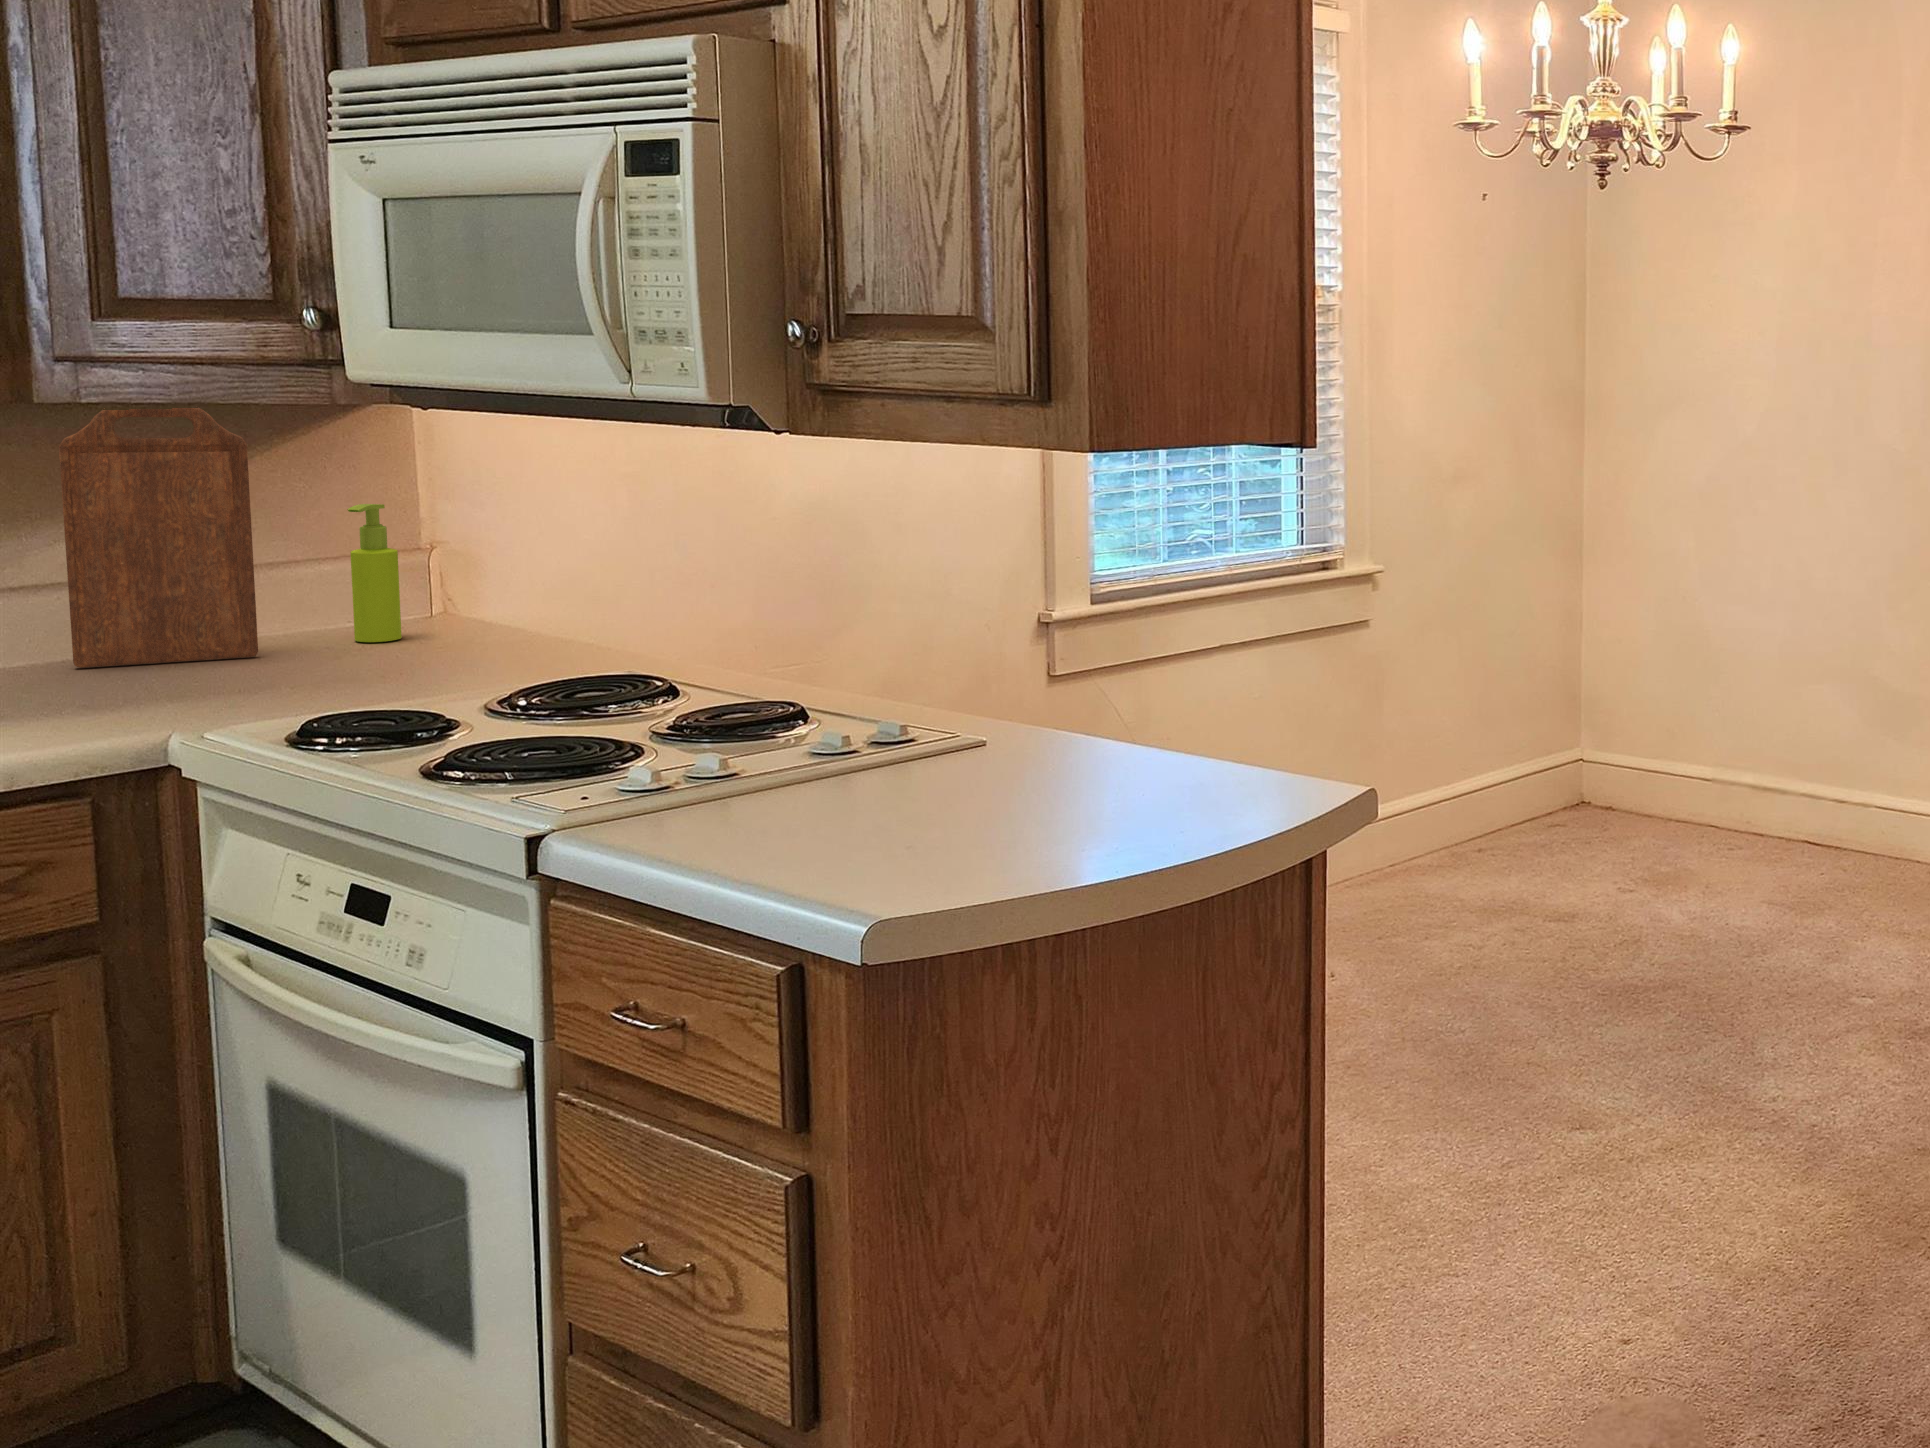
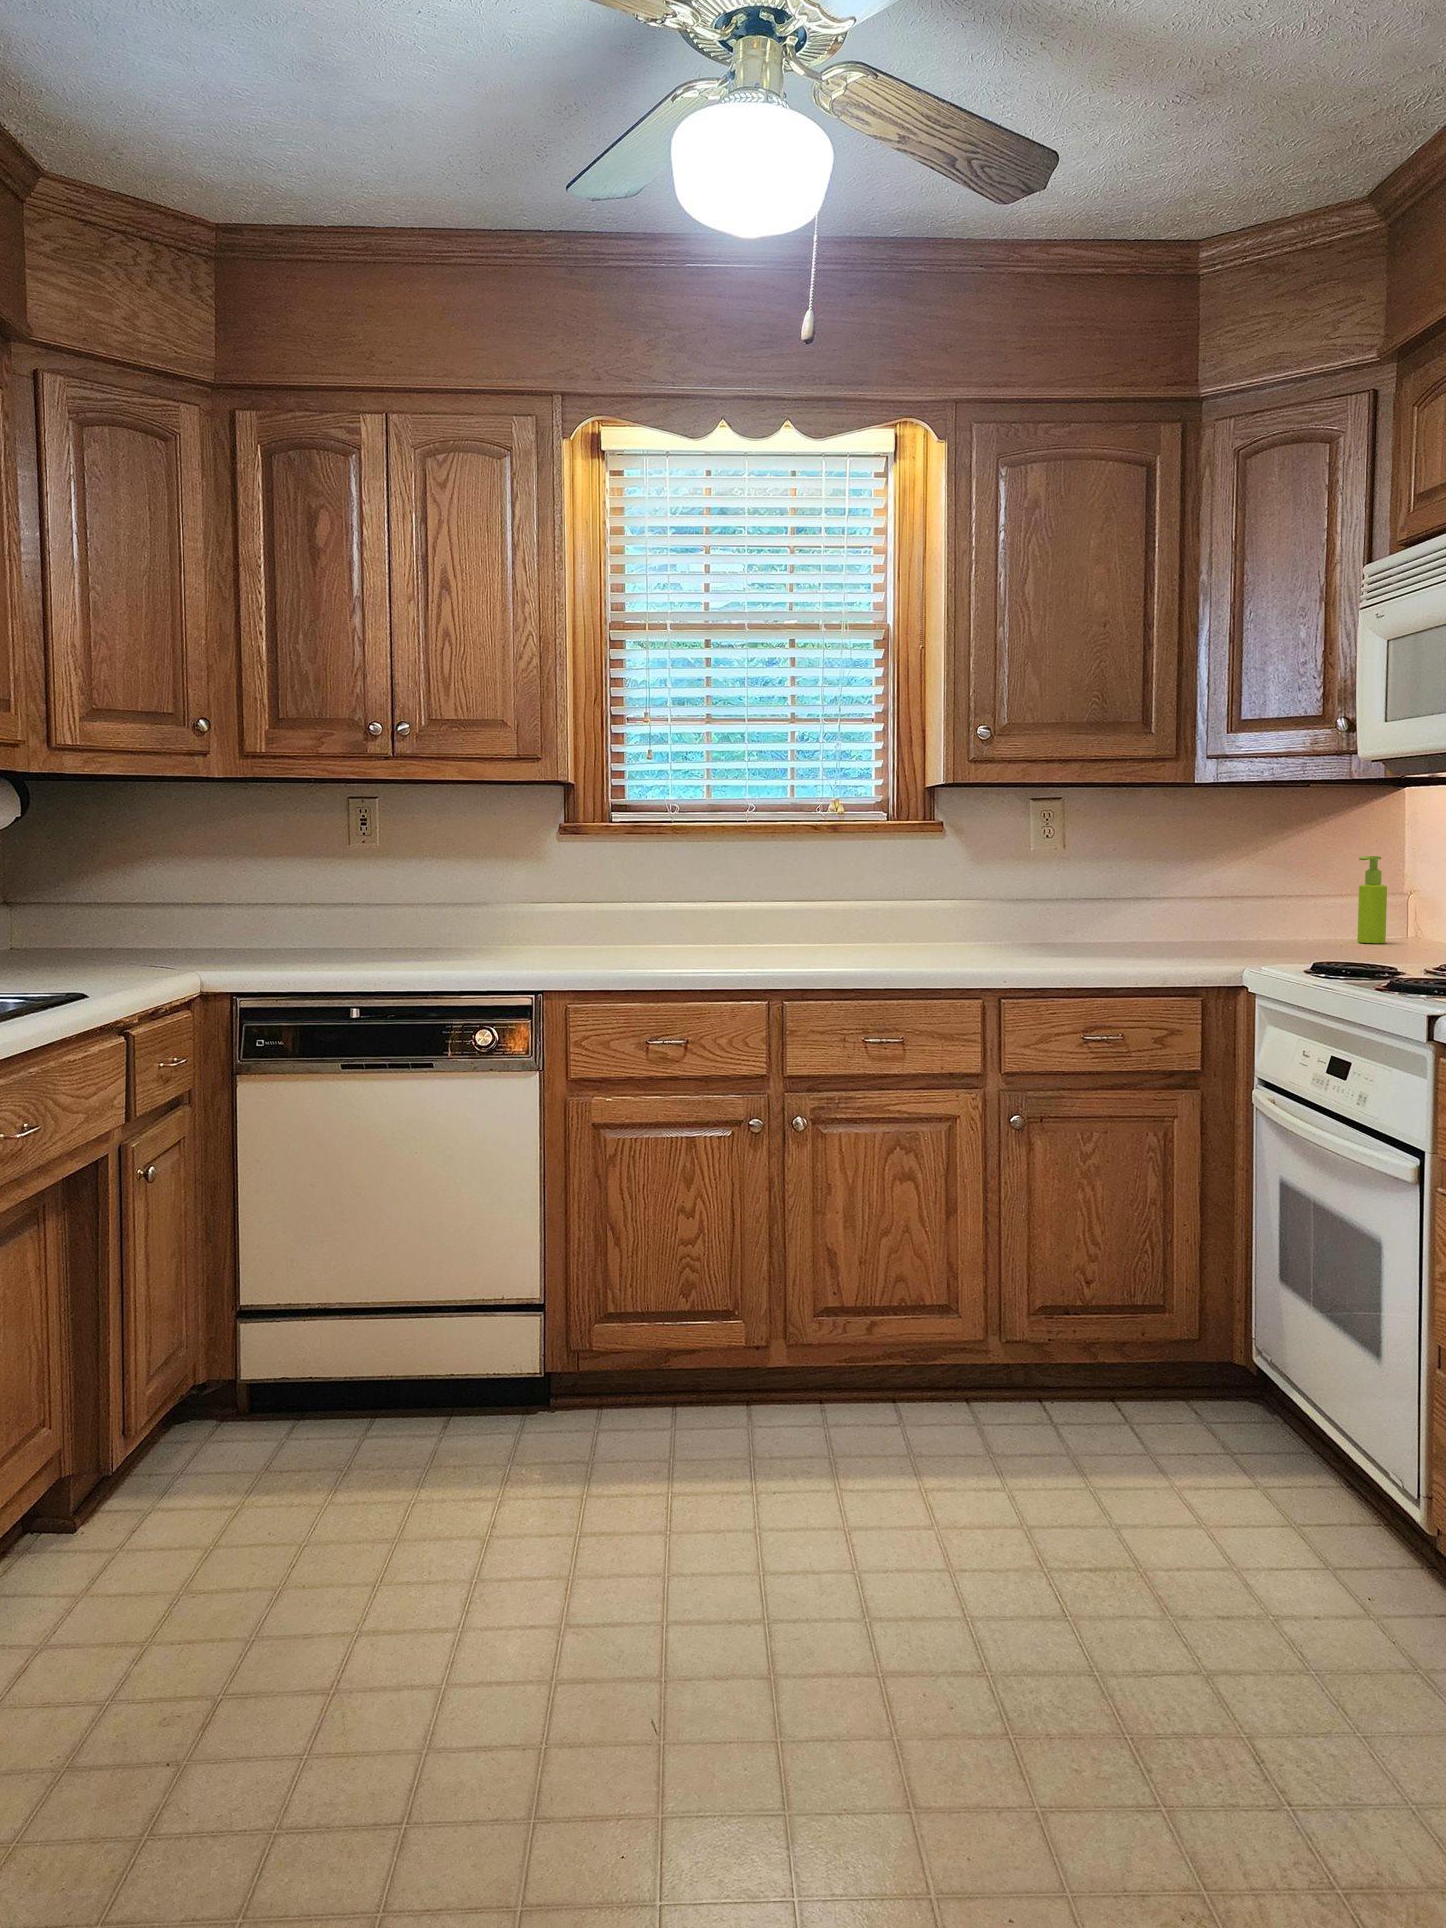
cutting board: present [59,408,258,668] -> none [1209,792,1305,943]

